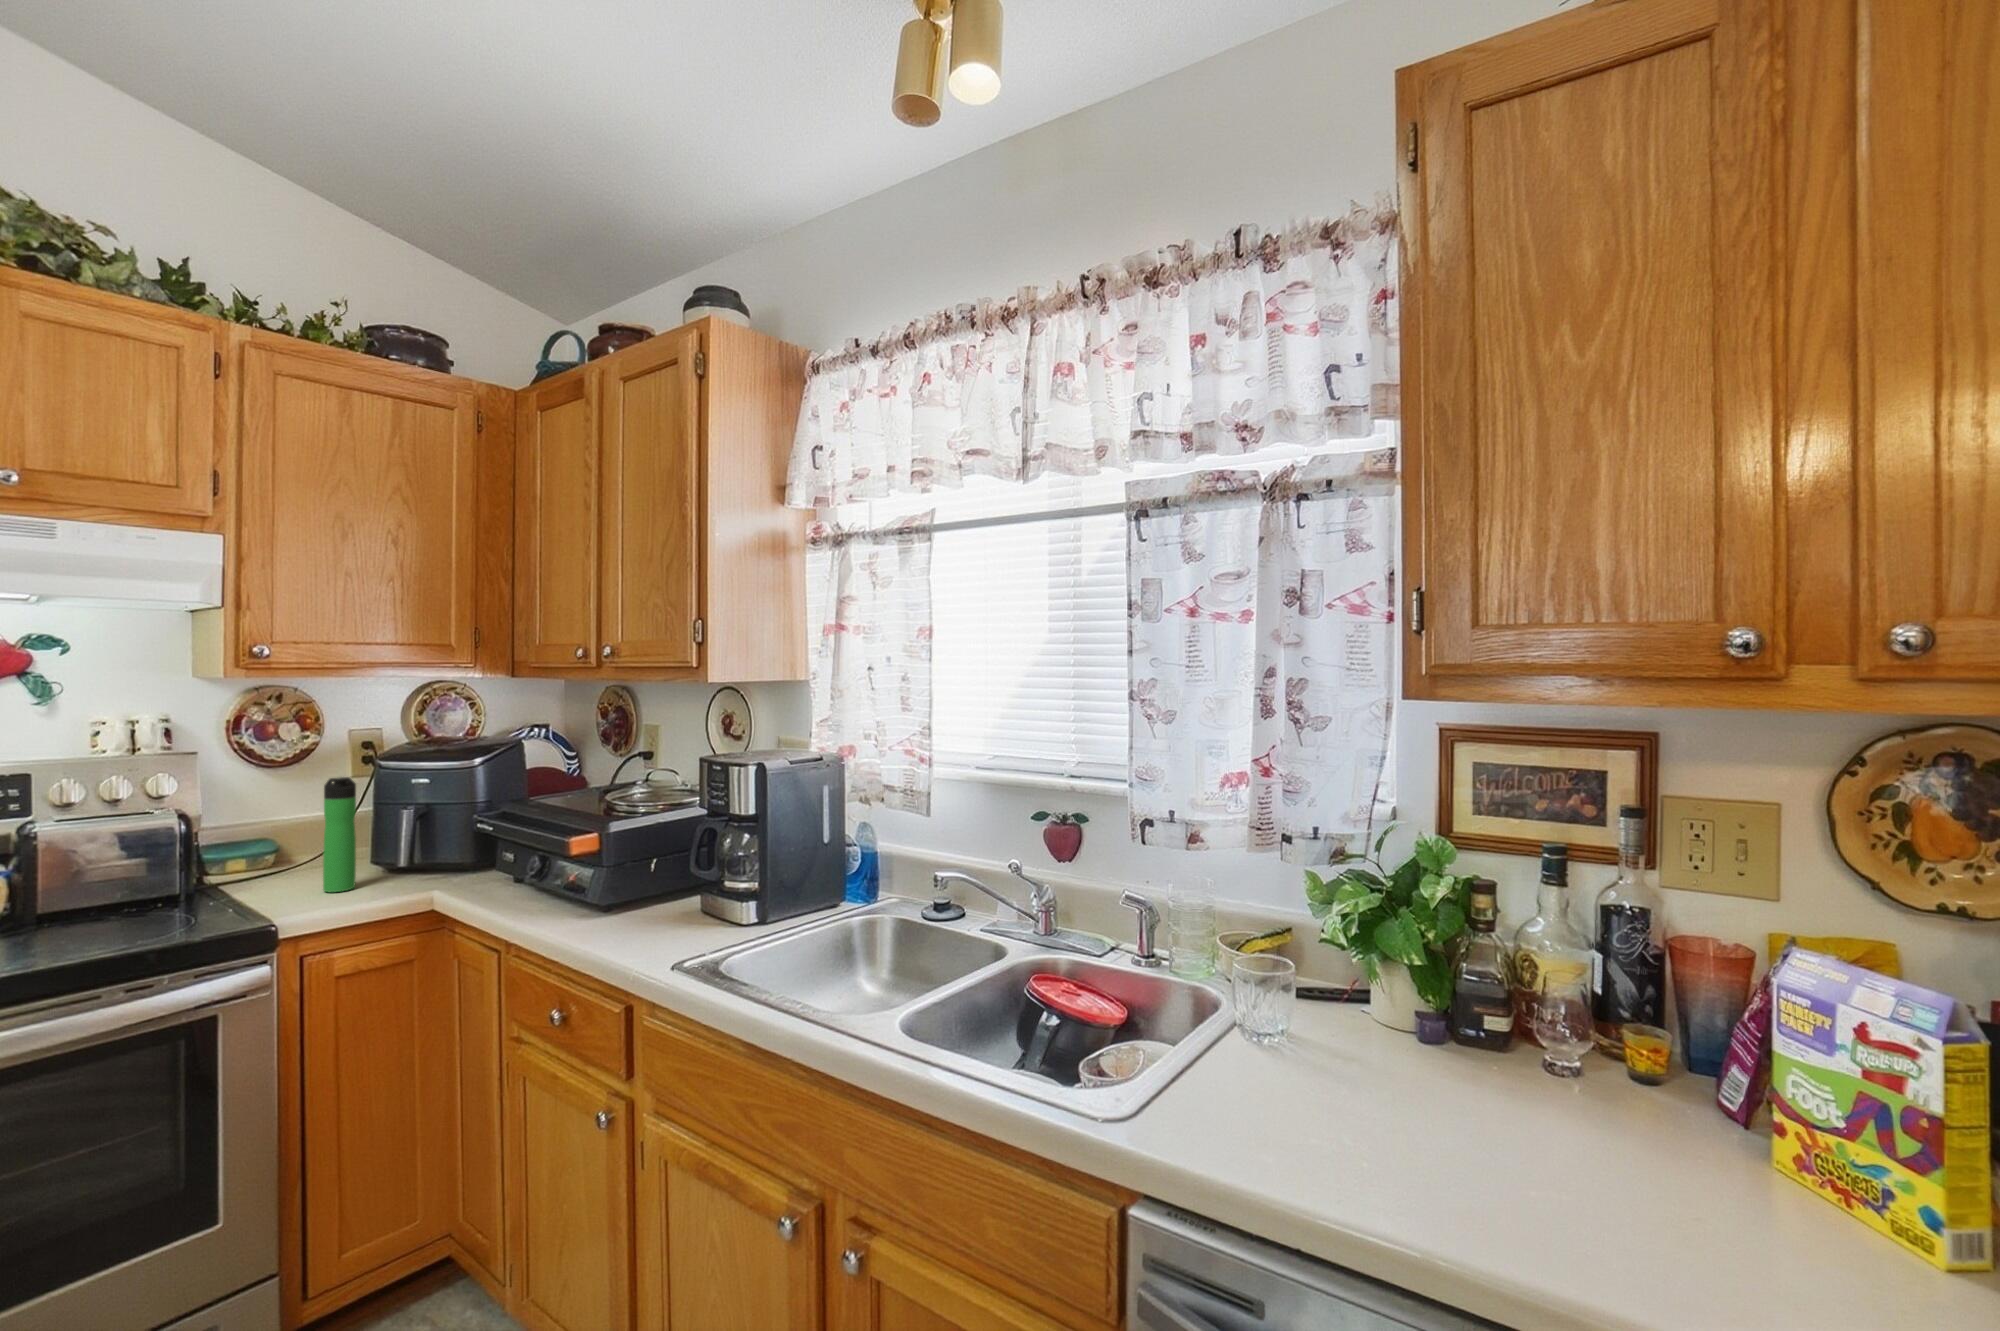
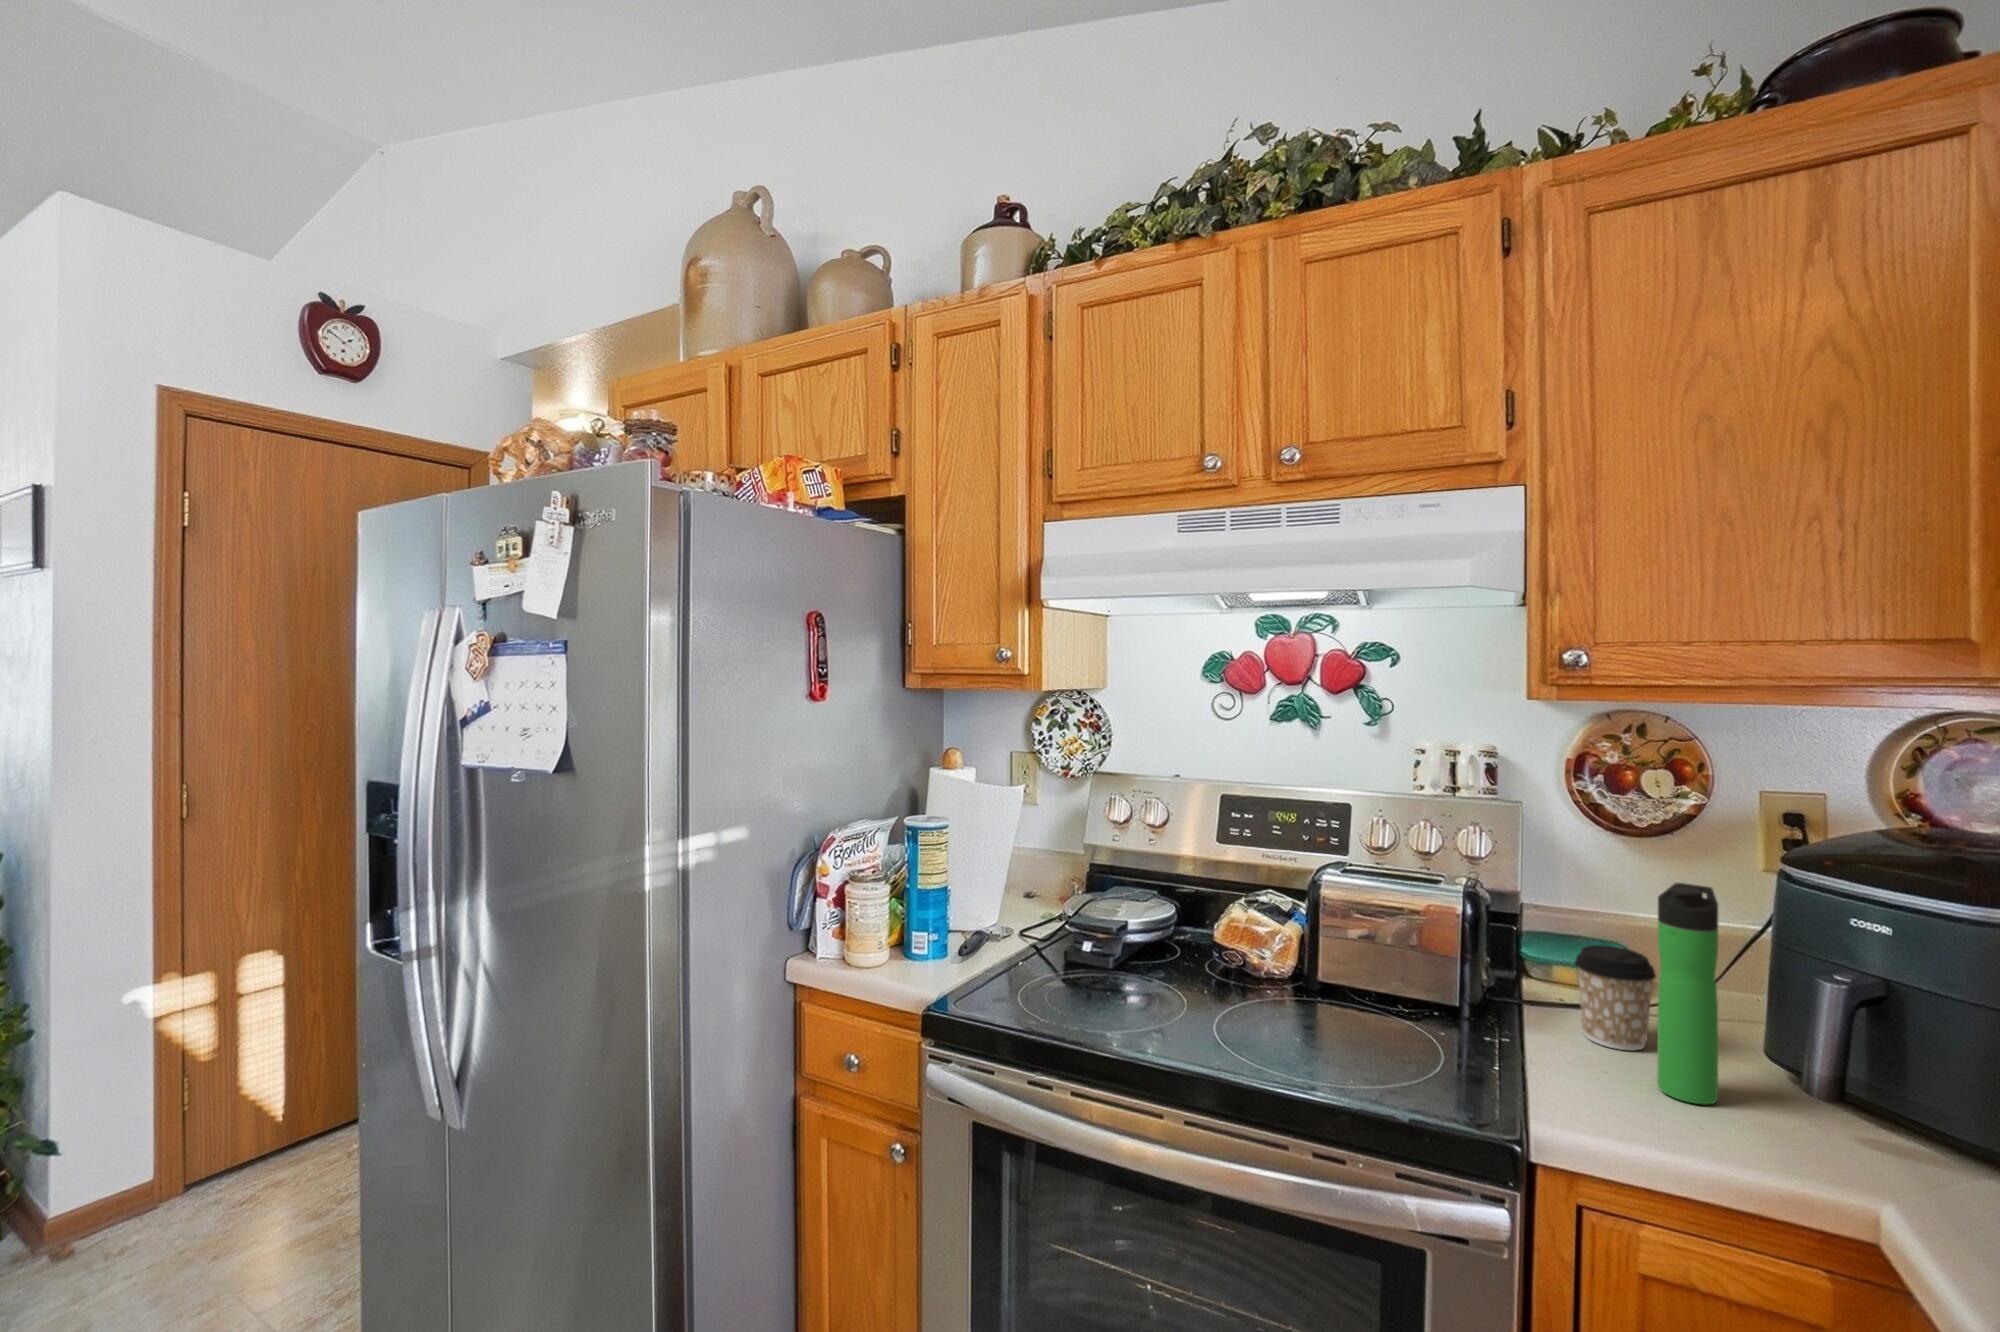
coffee cup: none [259,829,311,889] -> present [1575,945,1656,1050]

